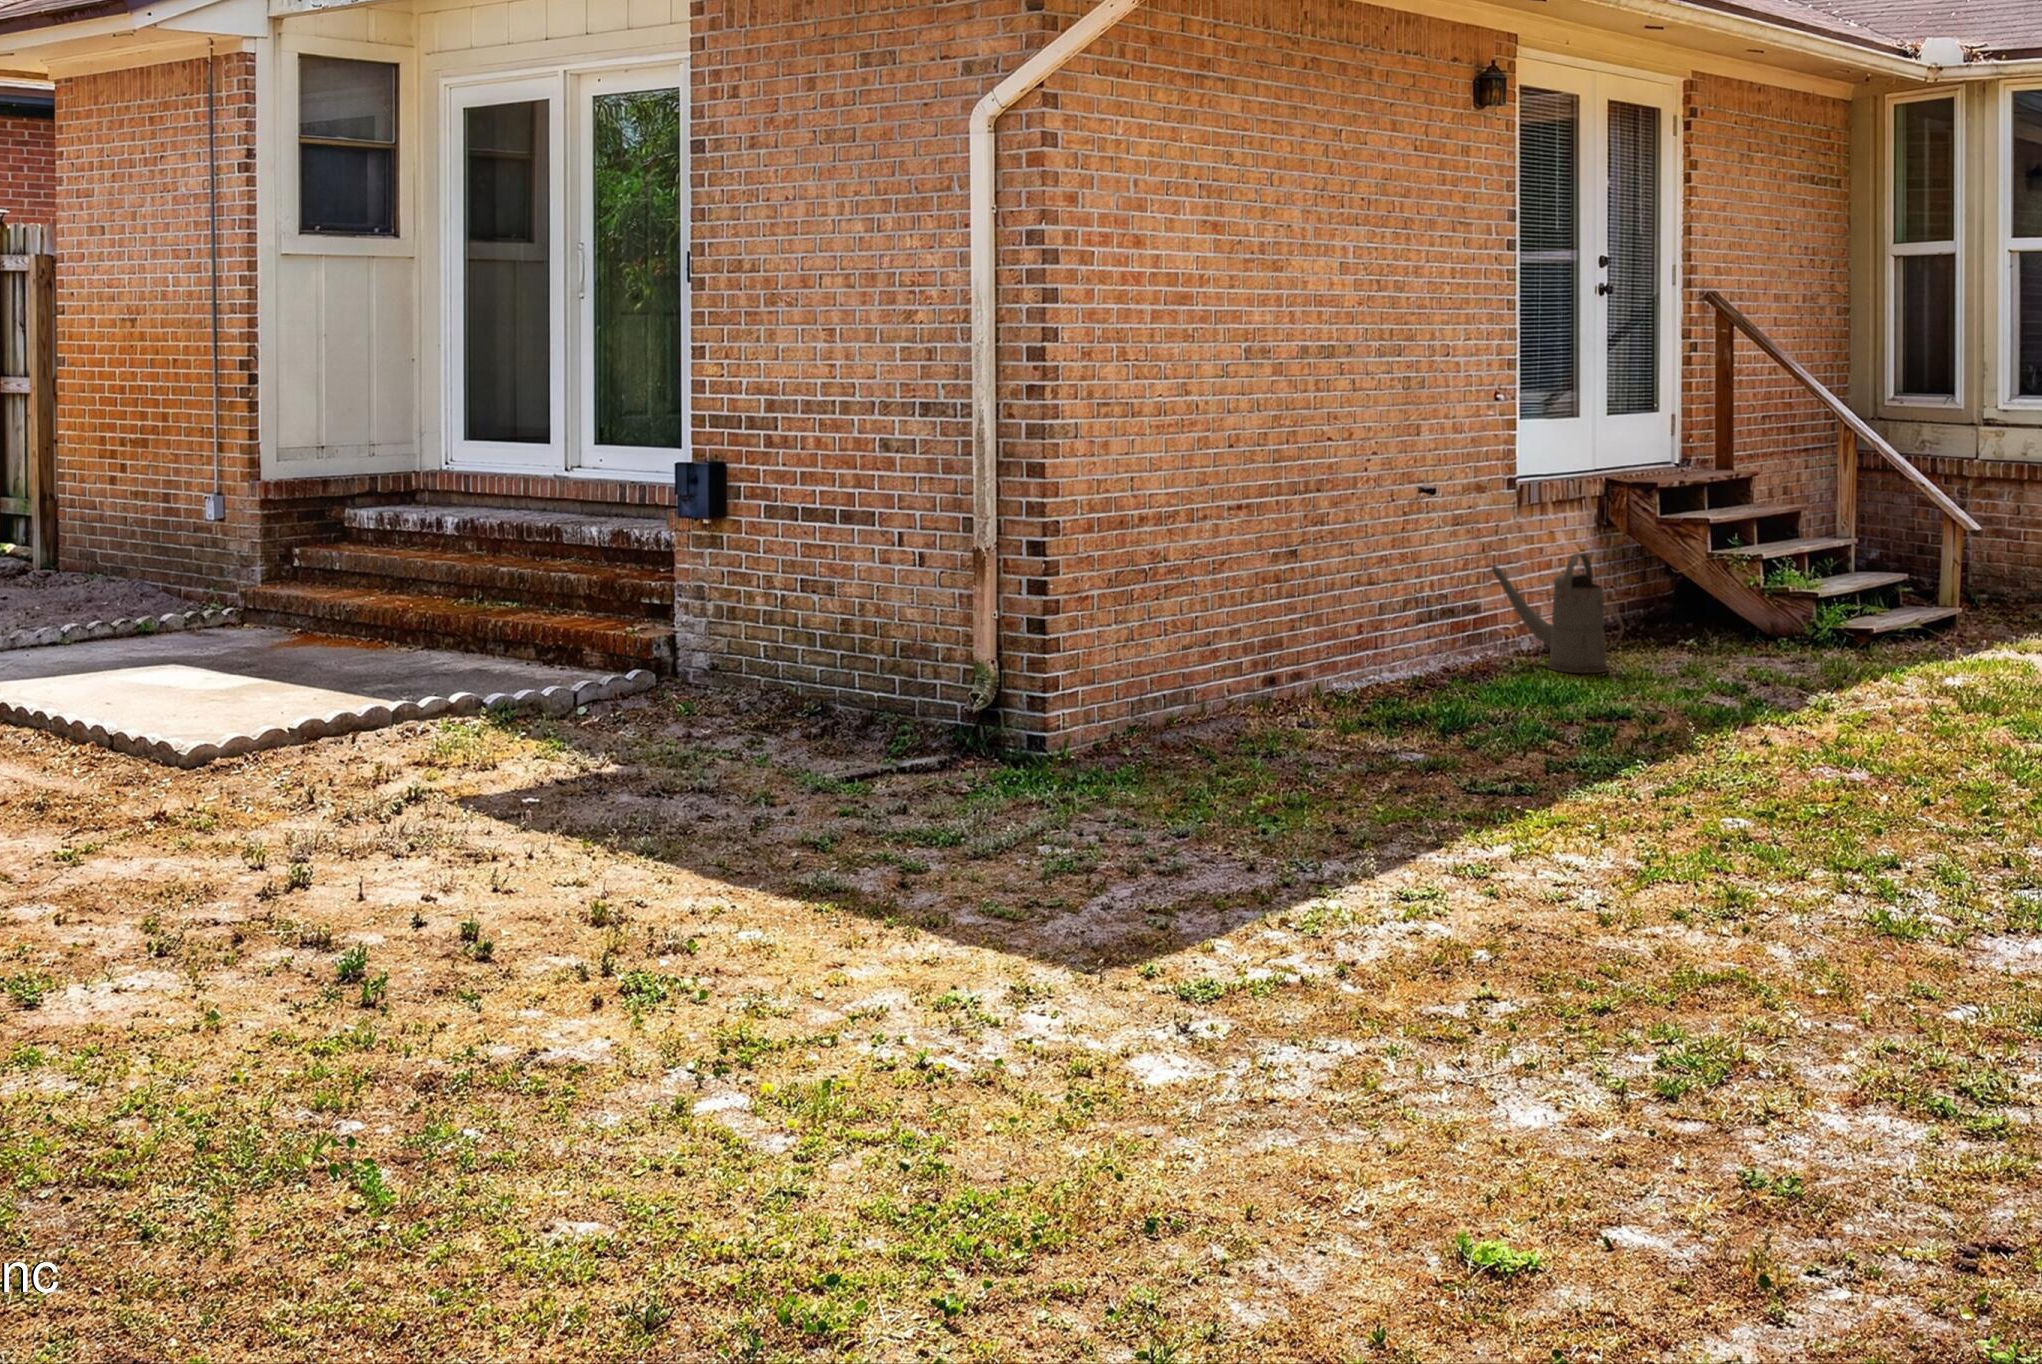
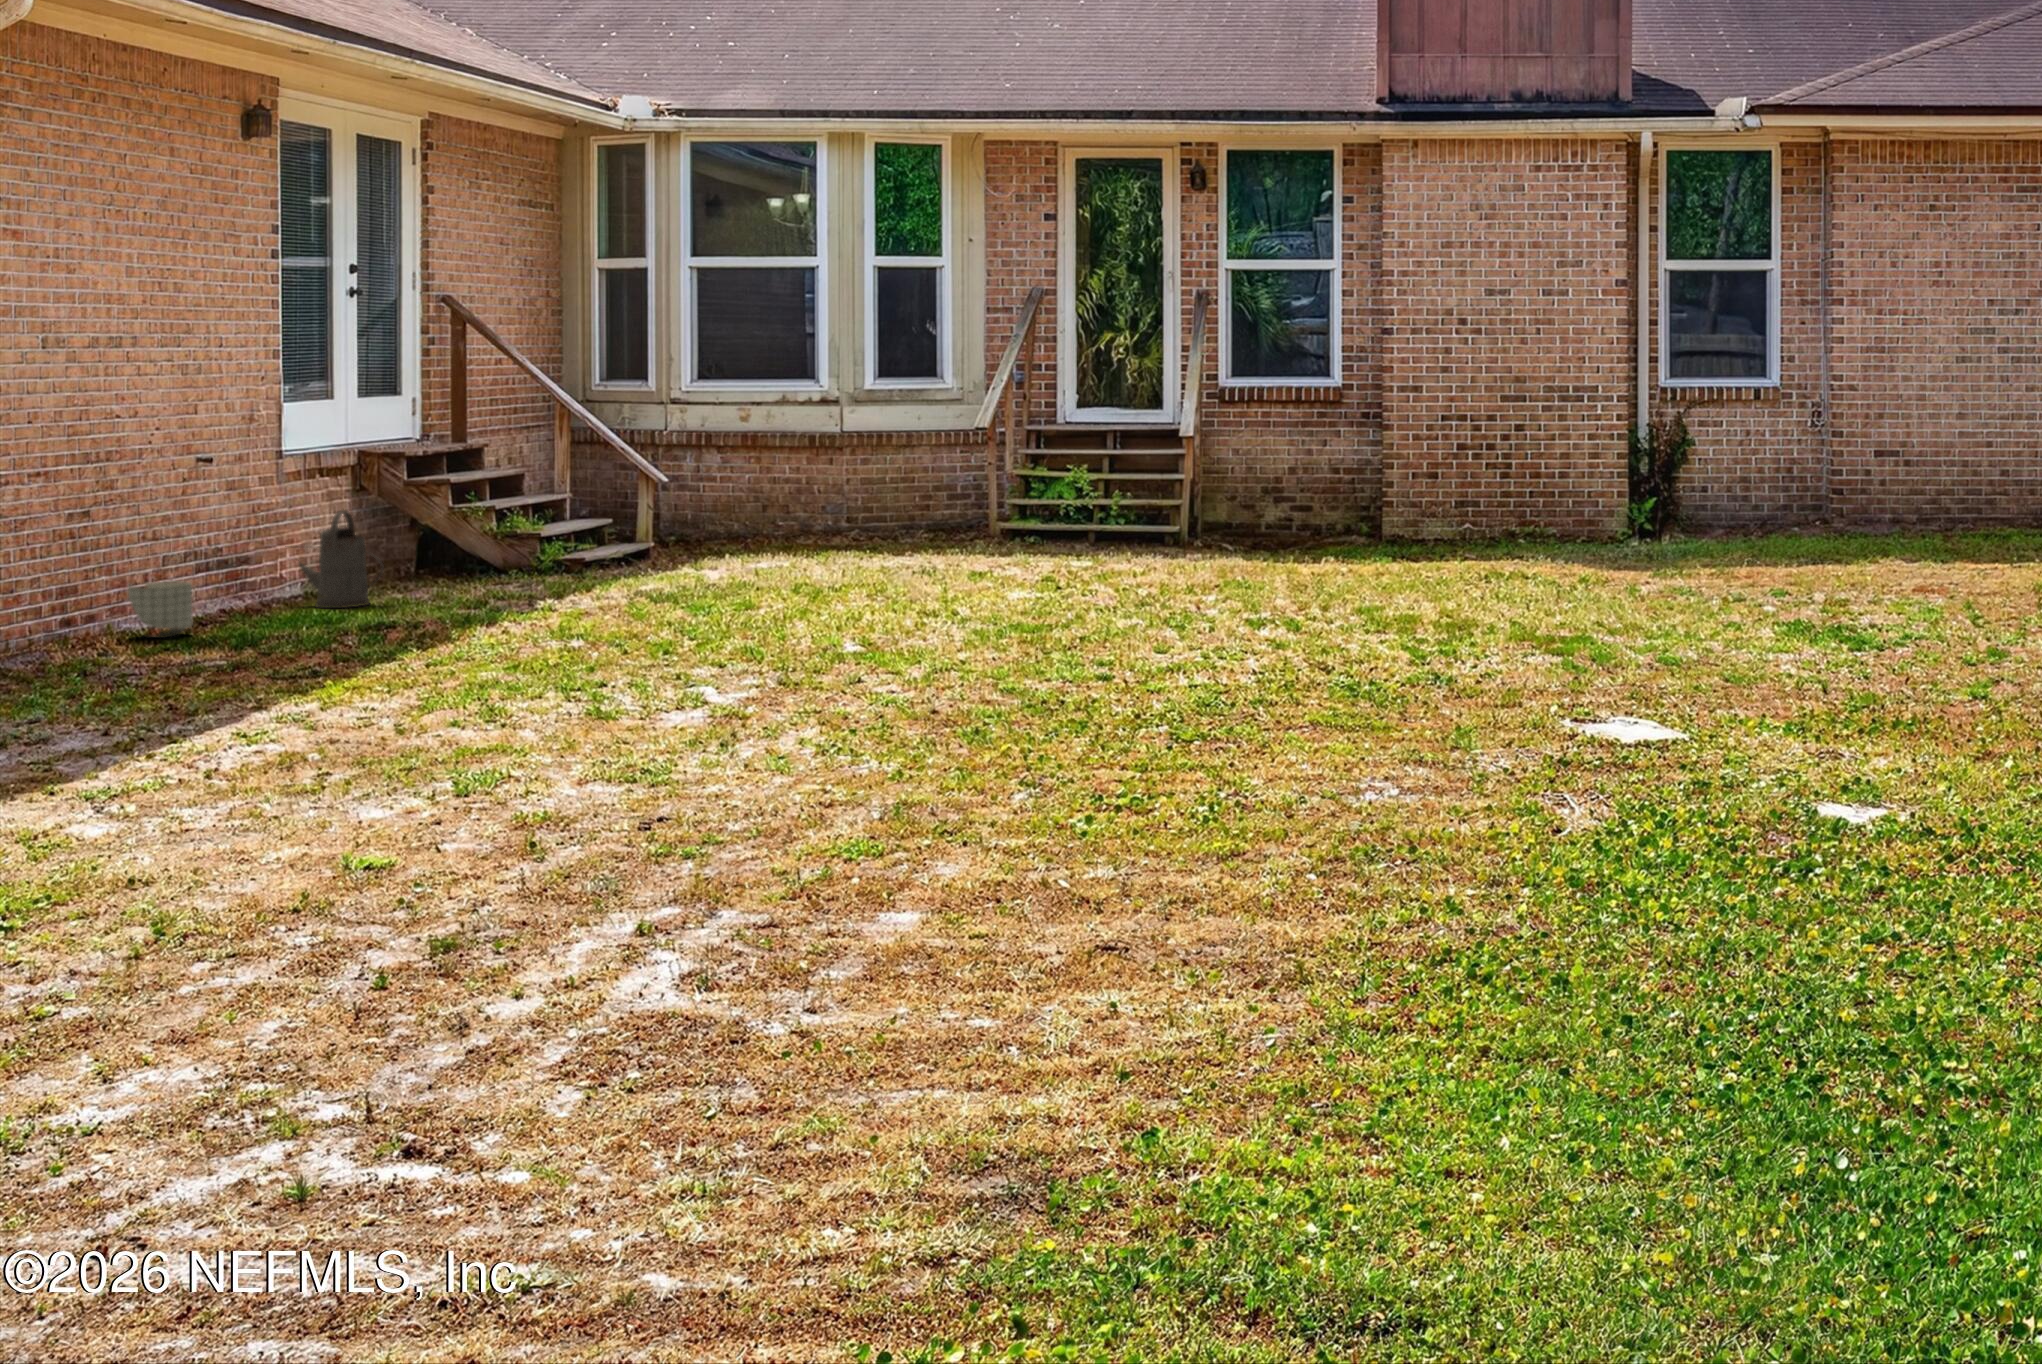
planter: none [1341,630,1407,699] -> present [128,581,192,638]

